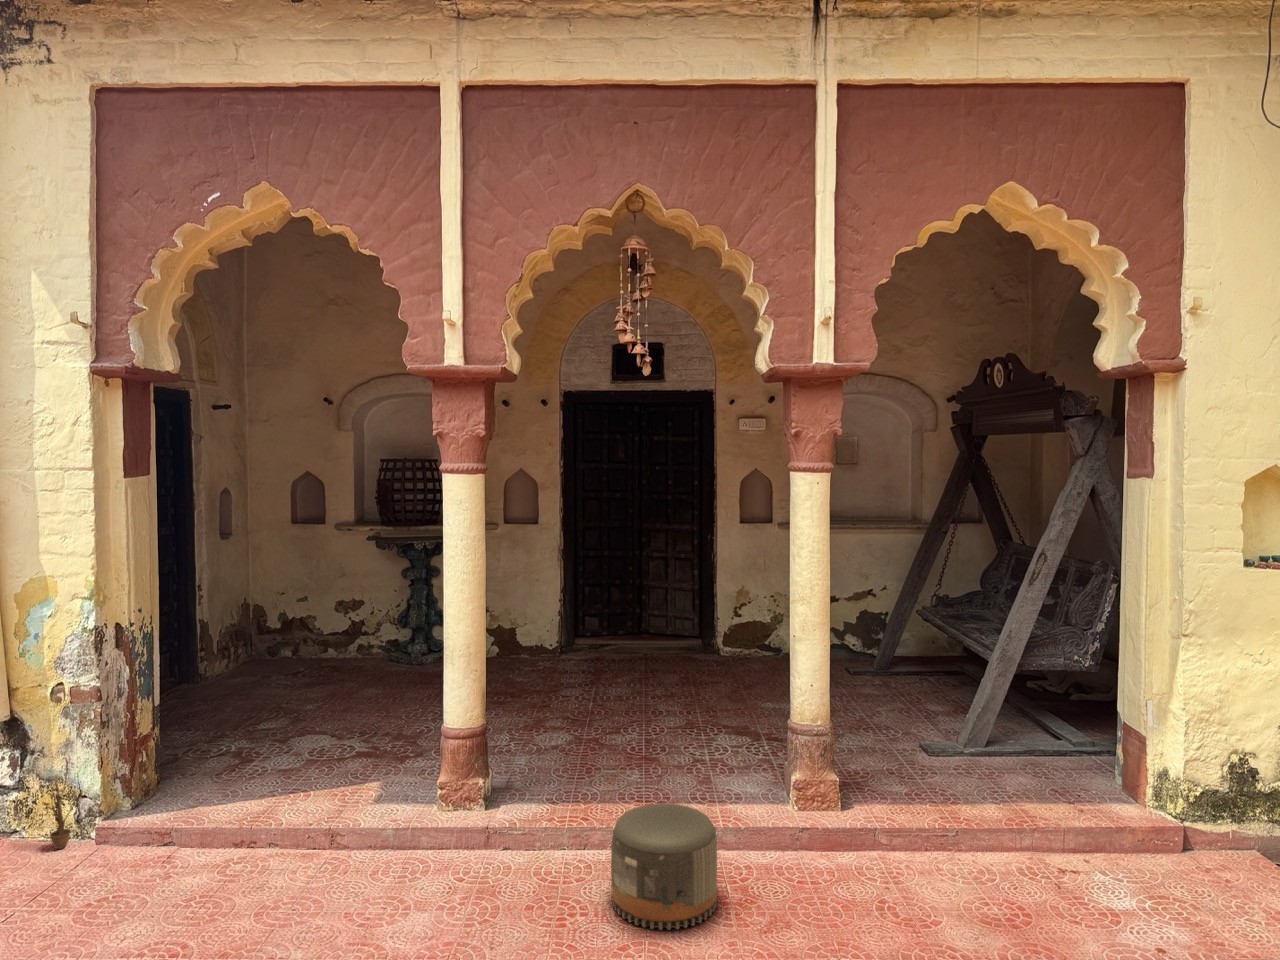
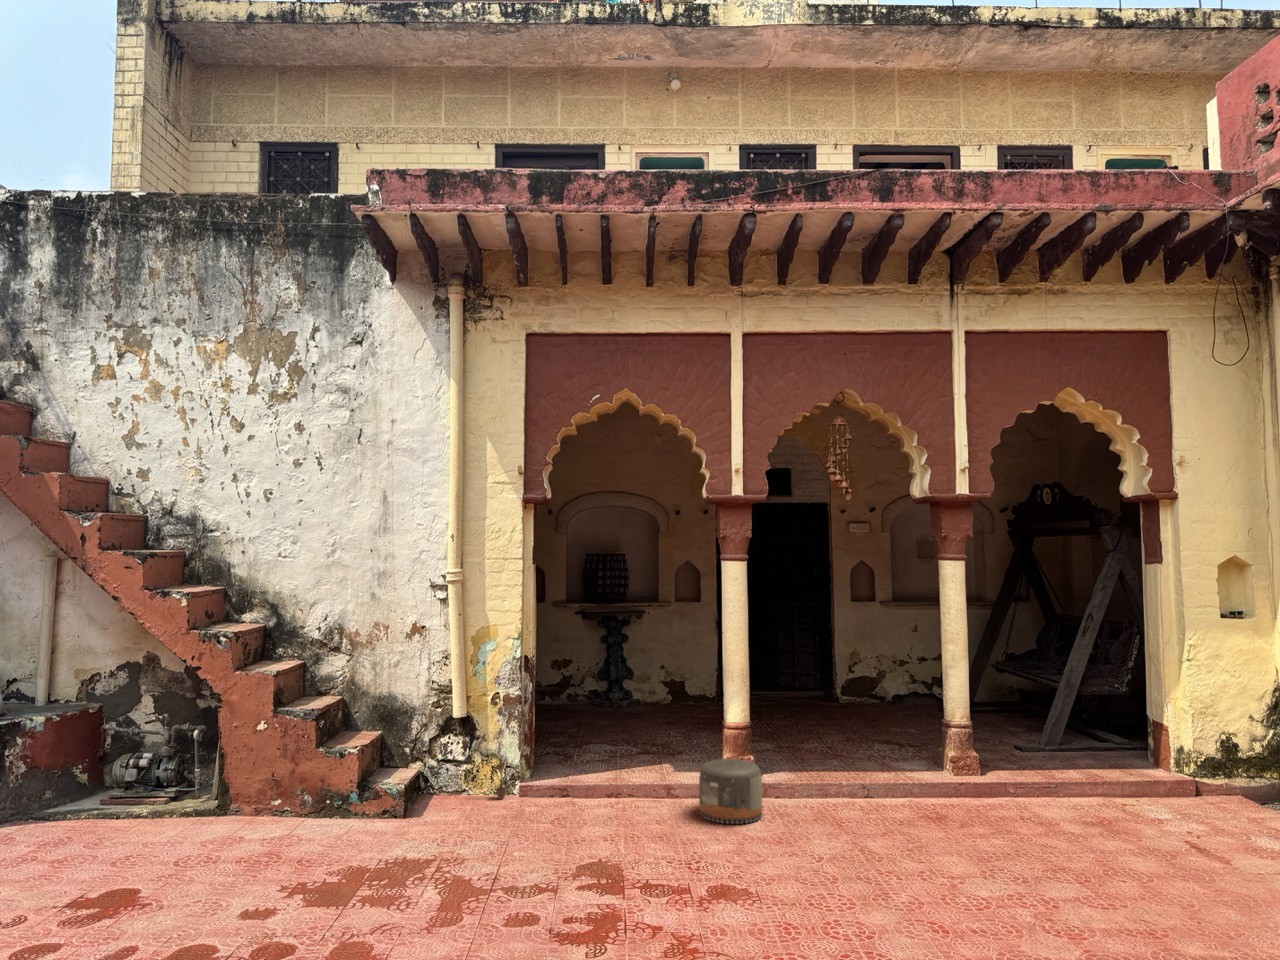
pouf: present [611,803,717,930] -> present [699,759,762,824]

